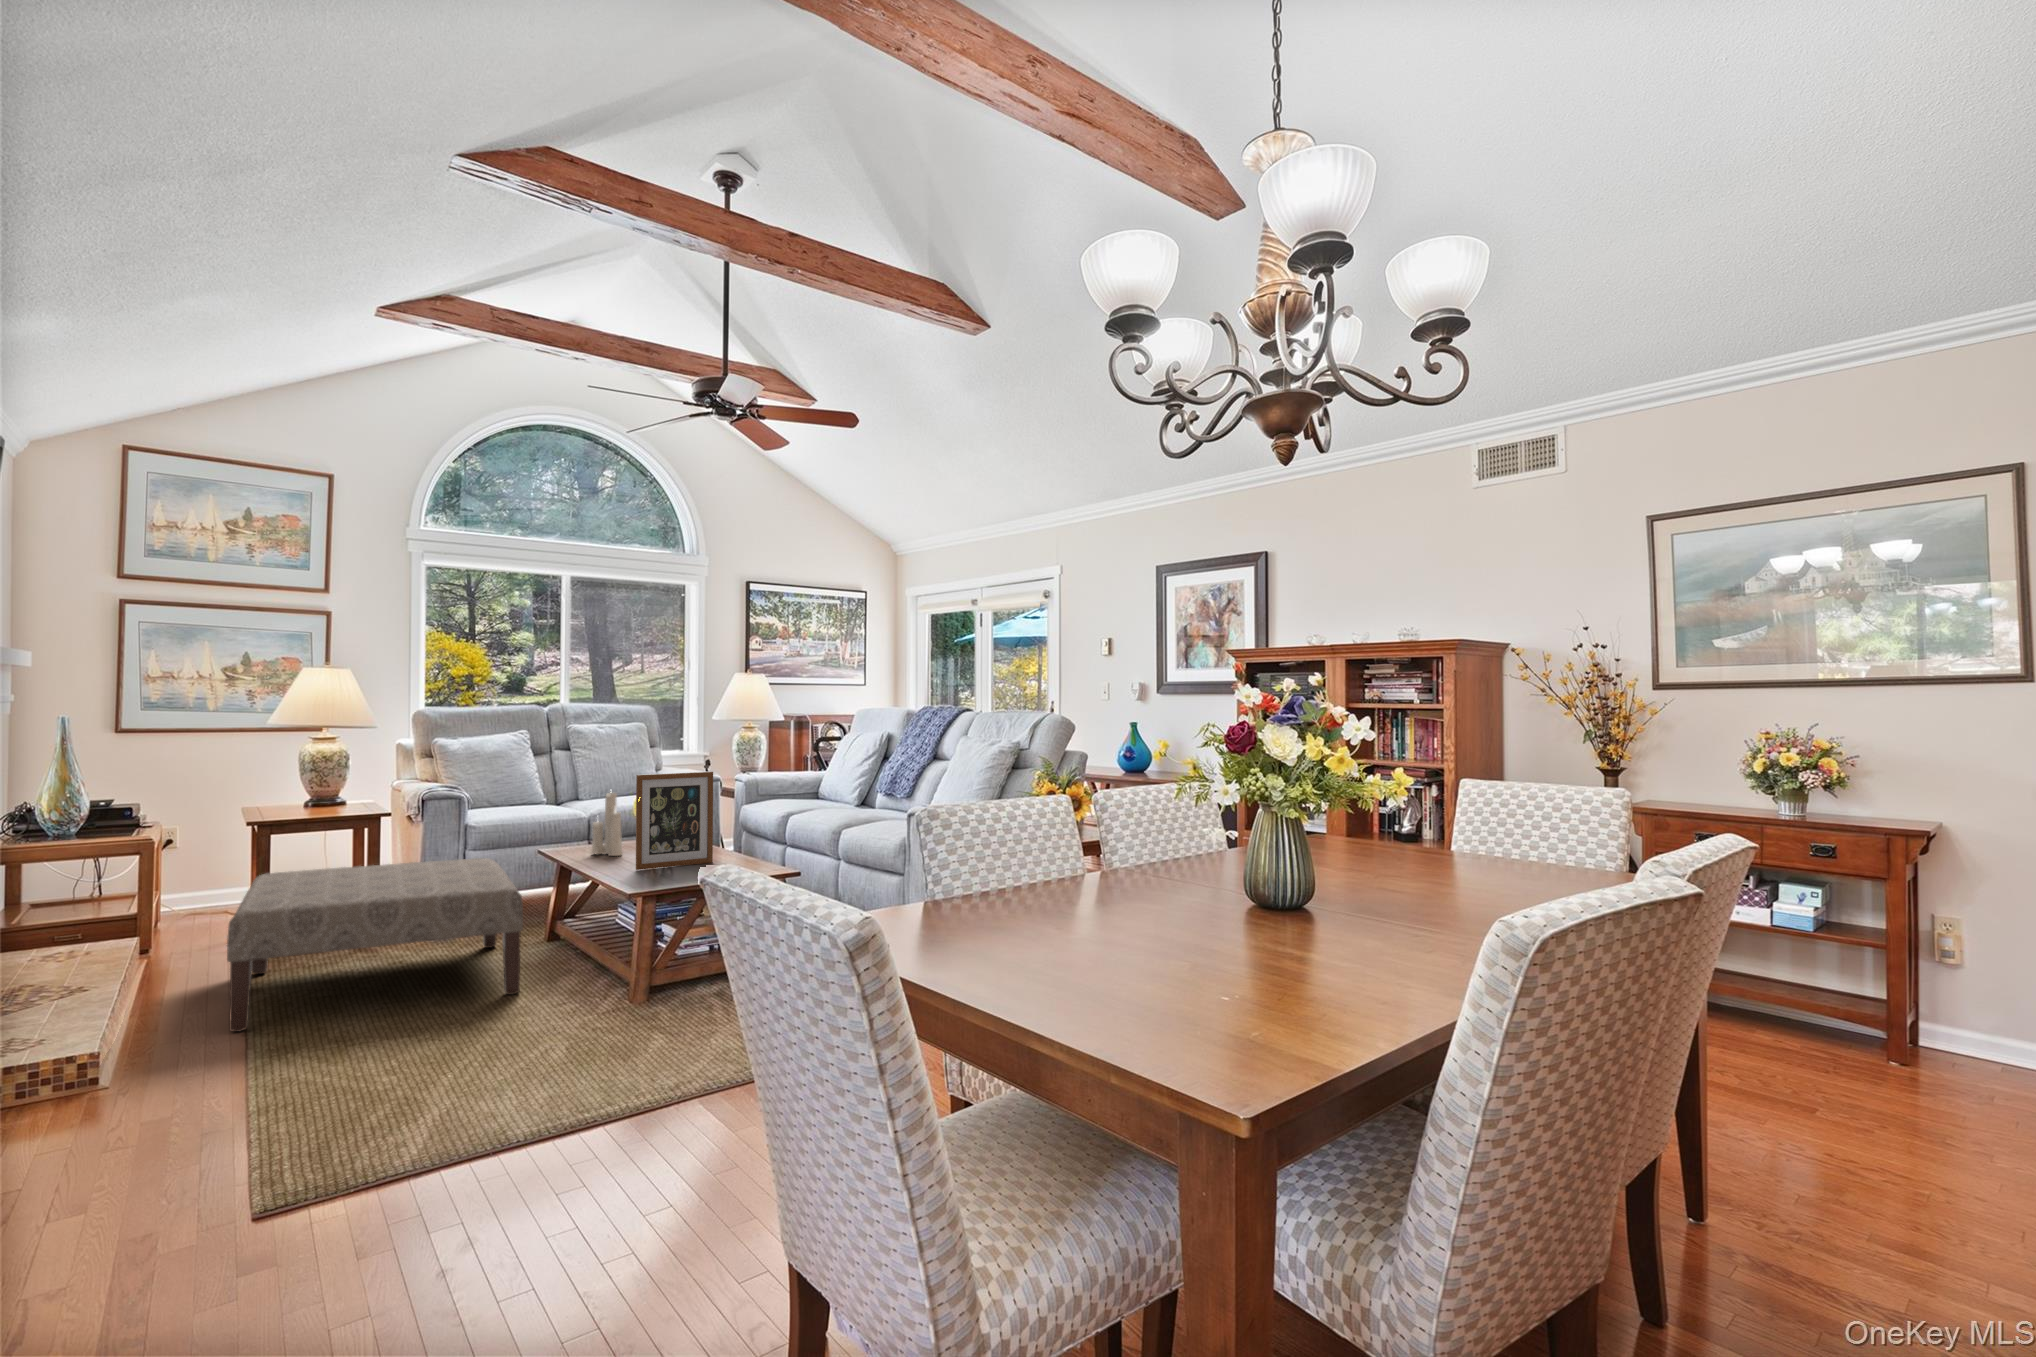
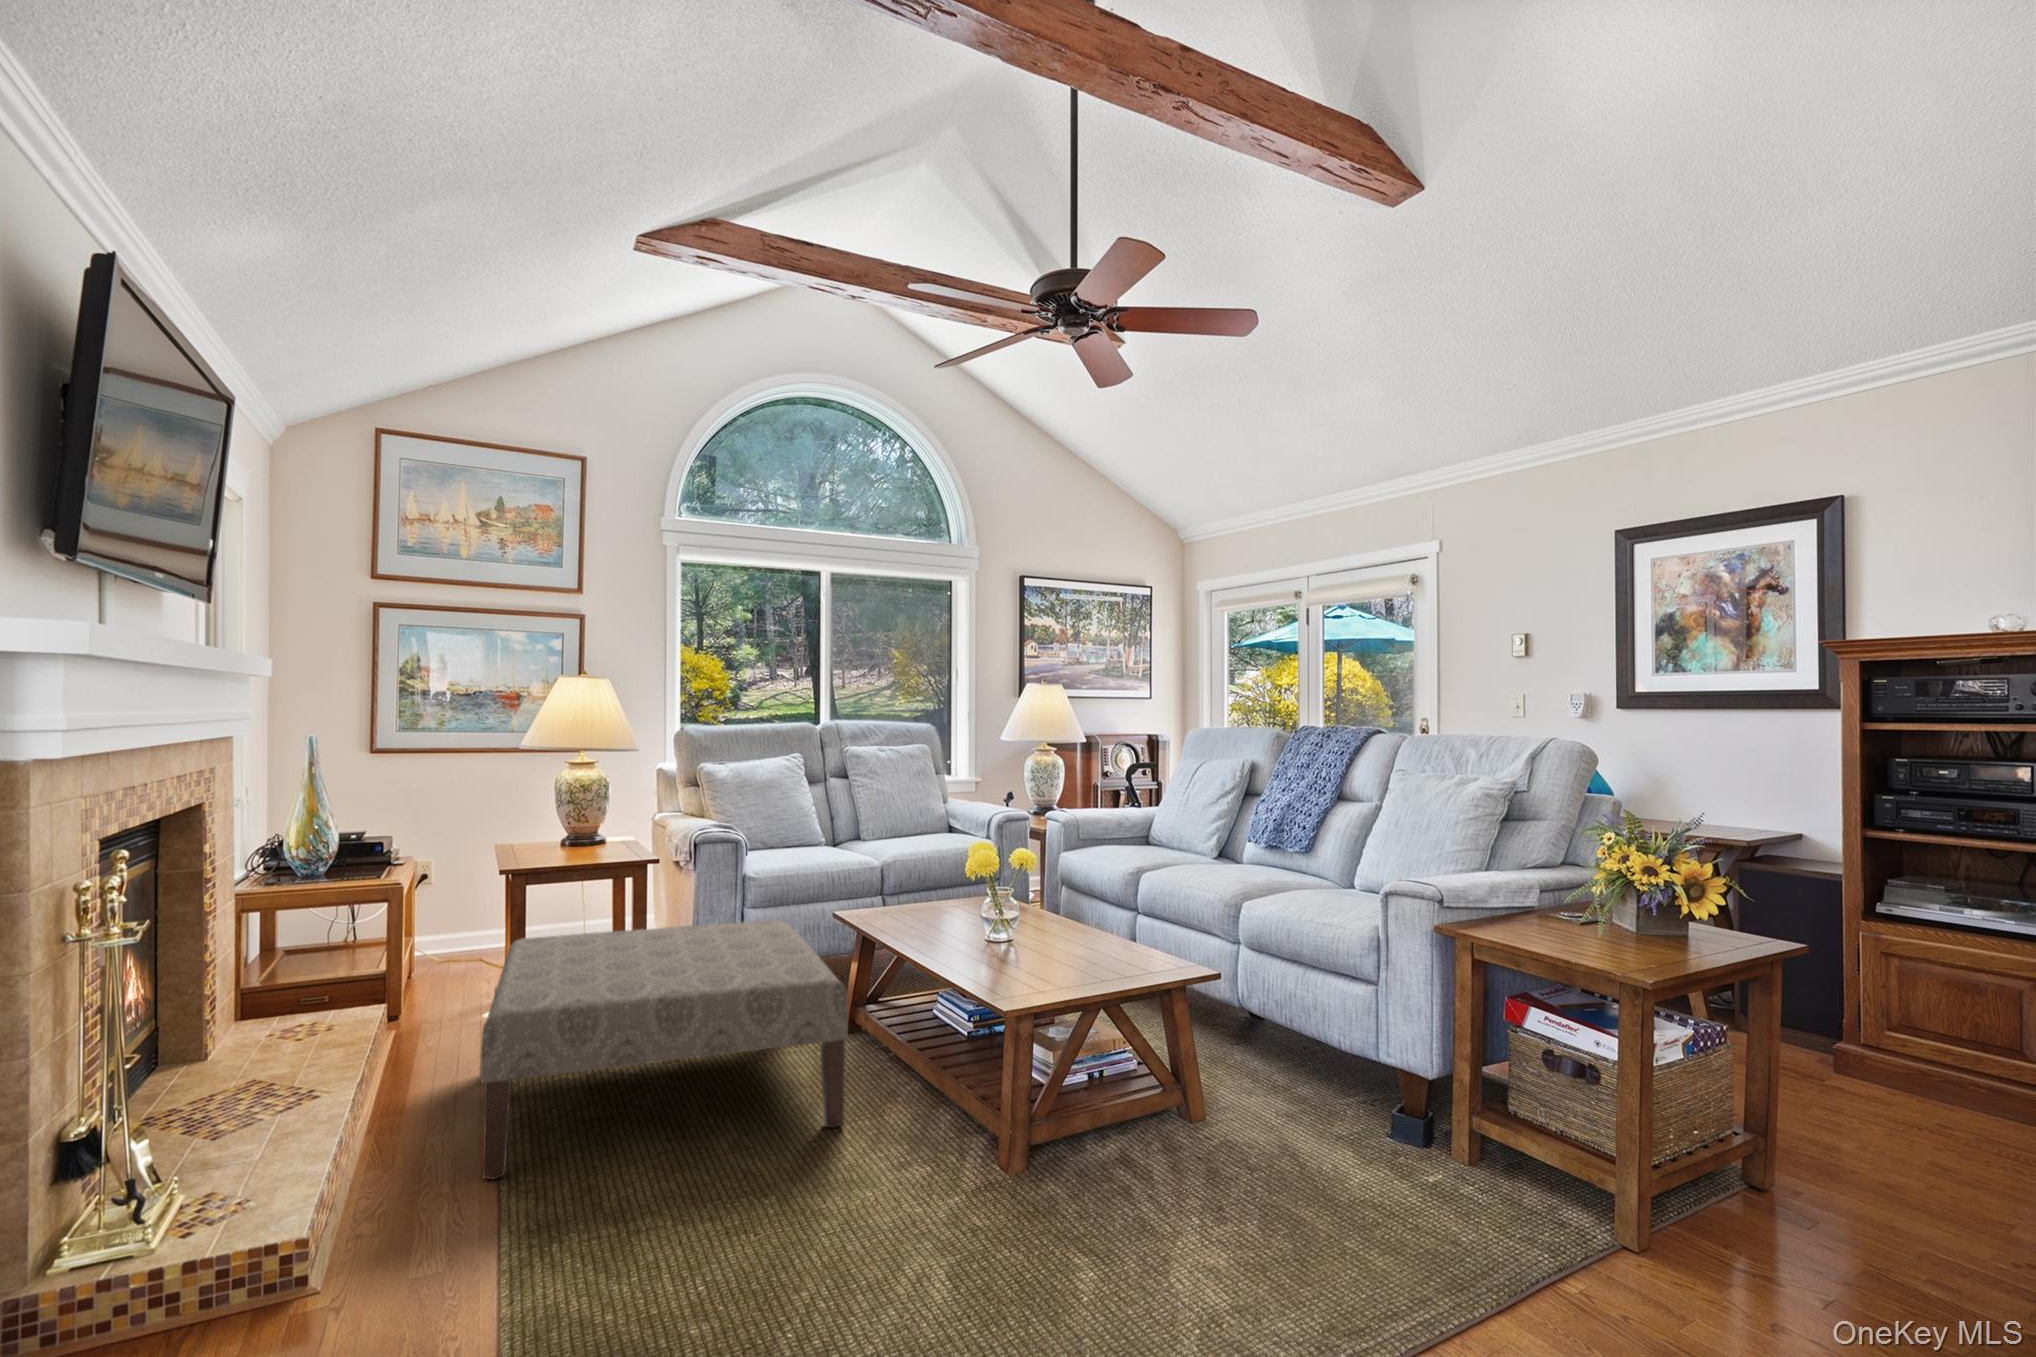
picture frame: present [636,772,713,870] -> none [983,817,1077,952]
candle: present [591,790,623,856] -> none [906,824,948,924]

